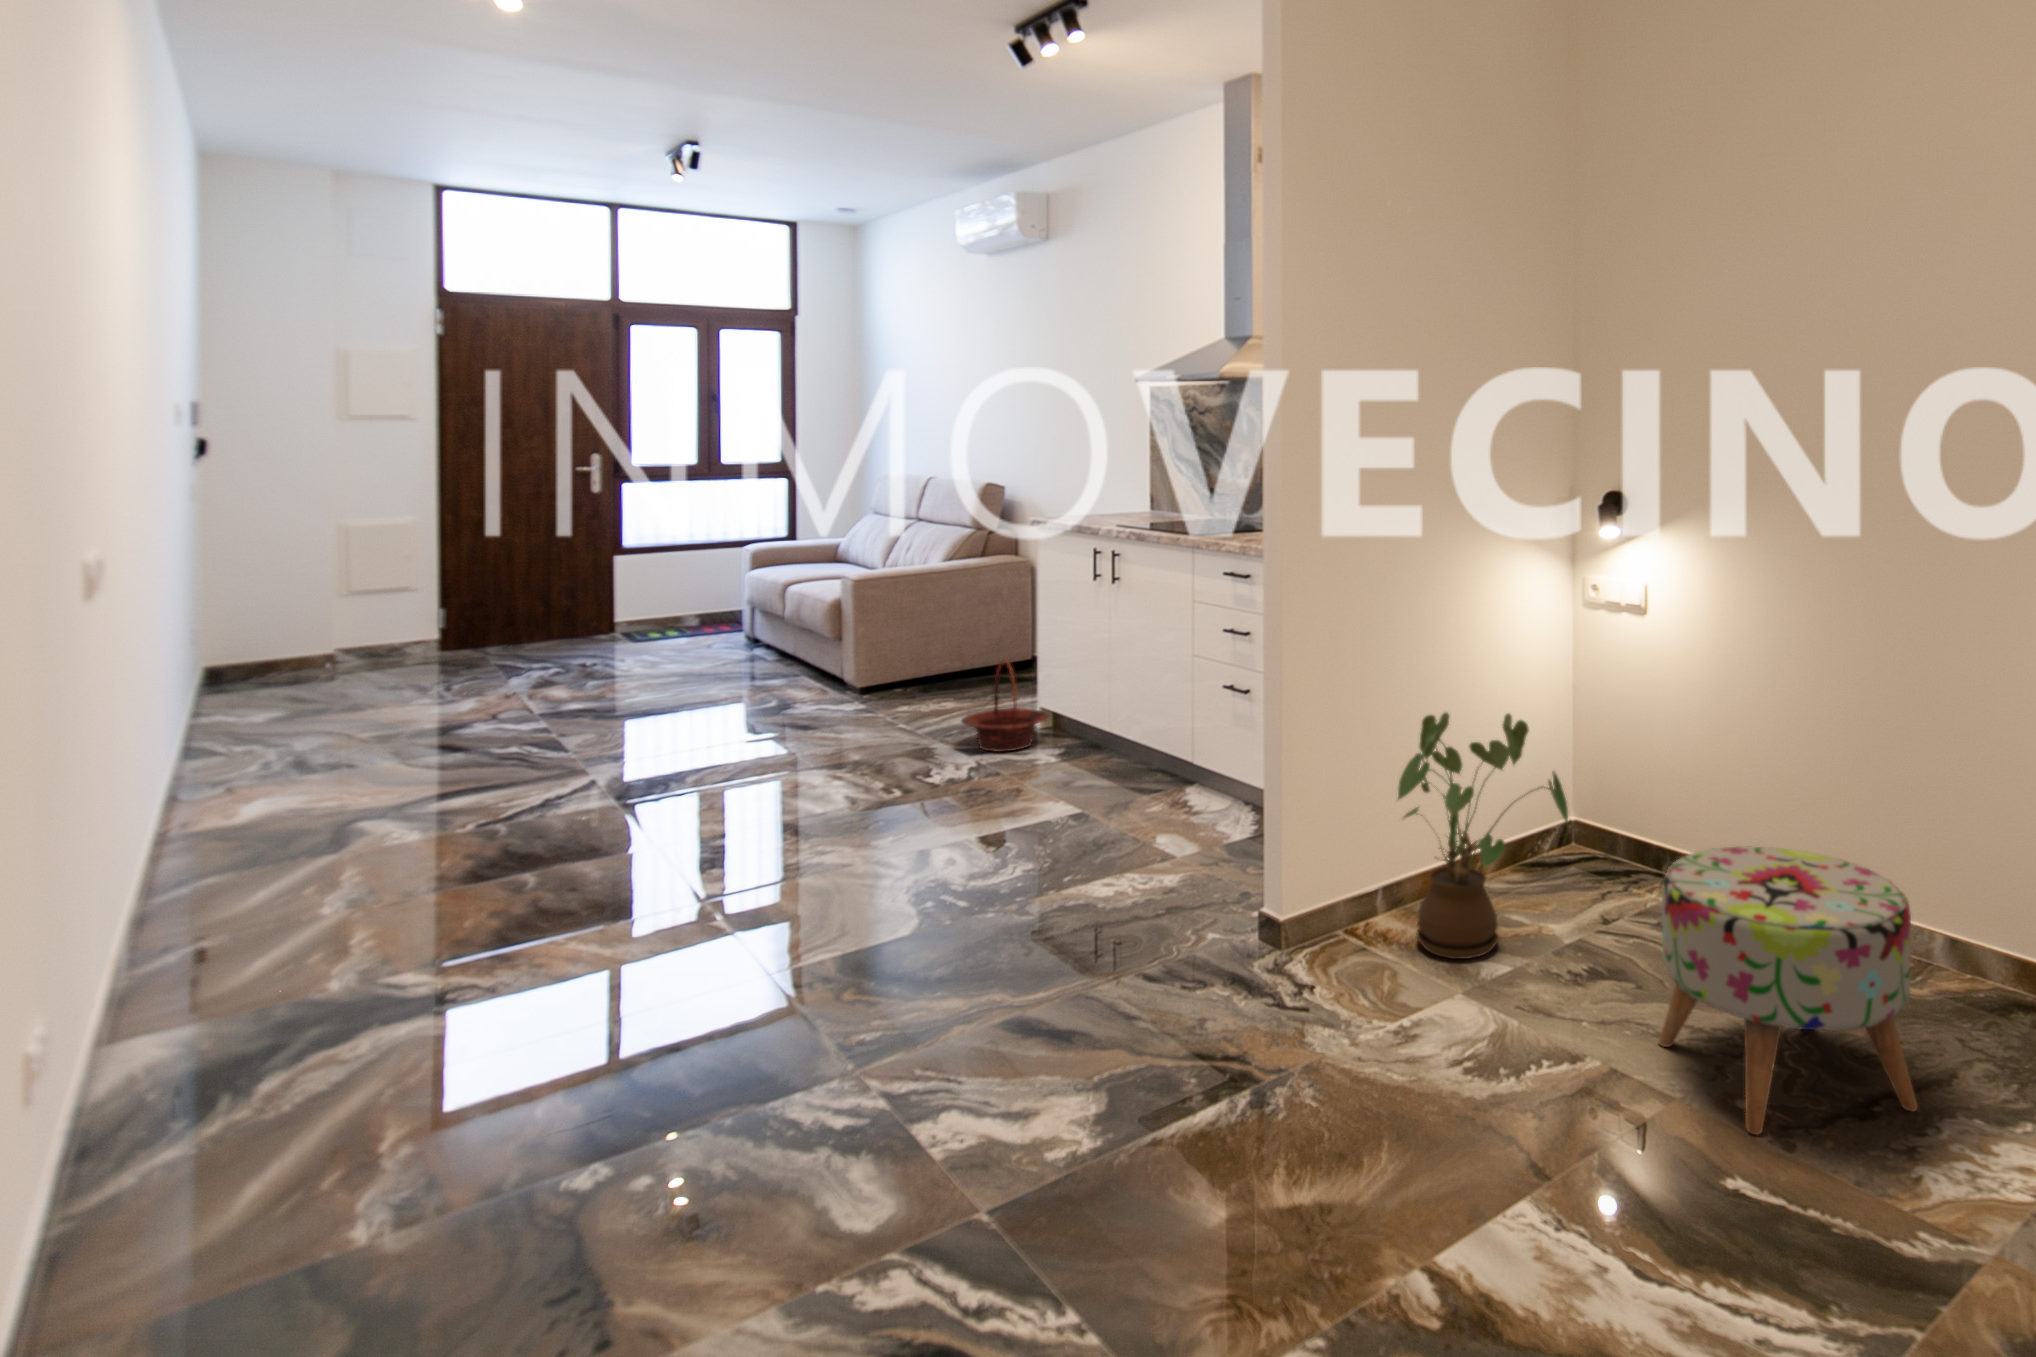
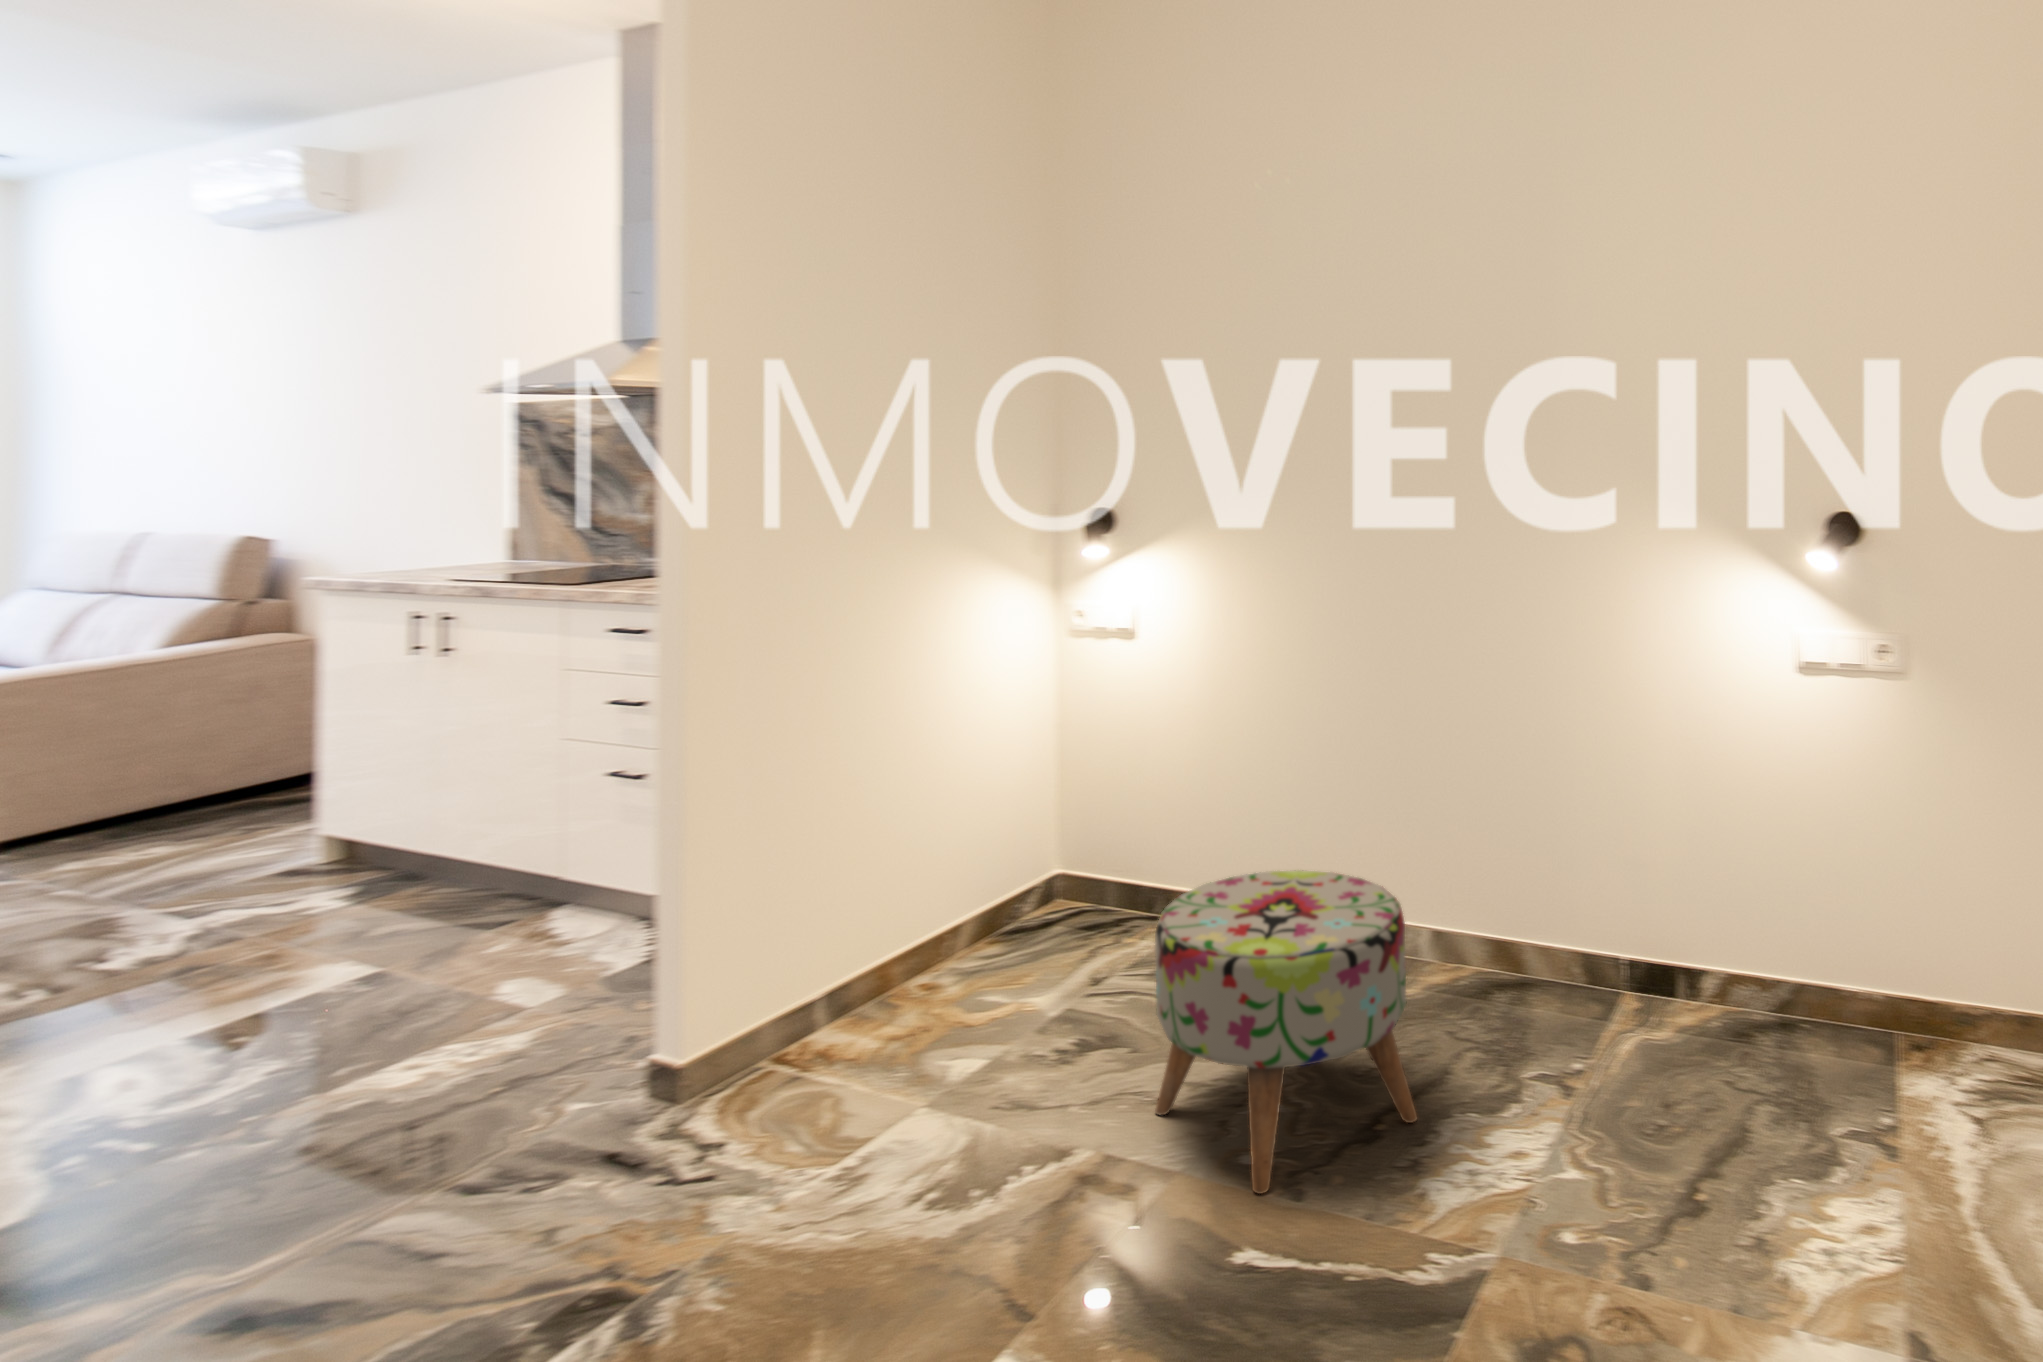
basket: present [962,660,1049,752] -> none [180,779,341,910]
house plant: present [1398,713,1568,959] -> none [835,765,1049,1067]

